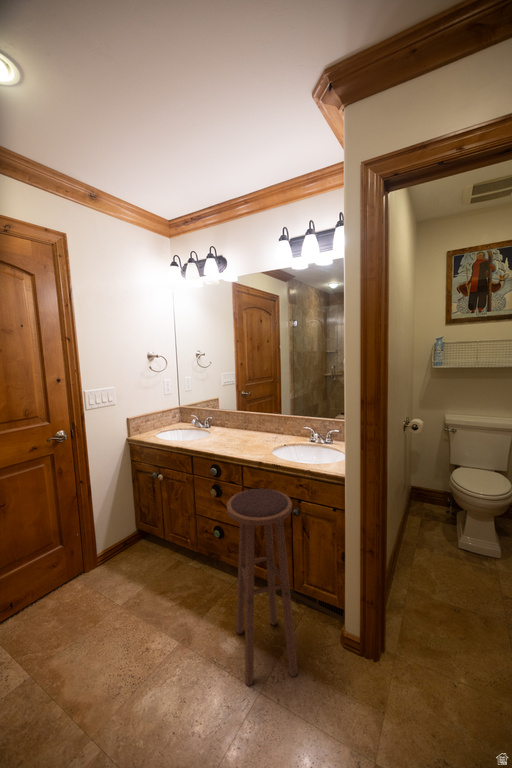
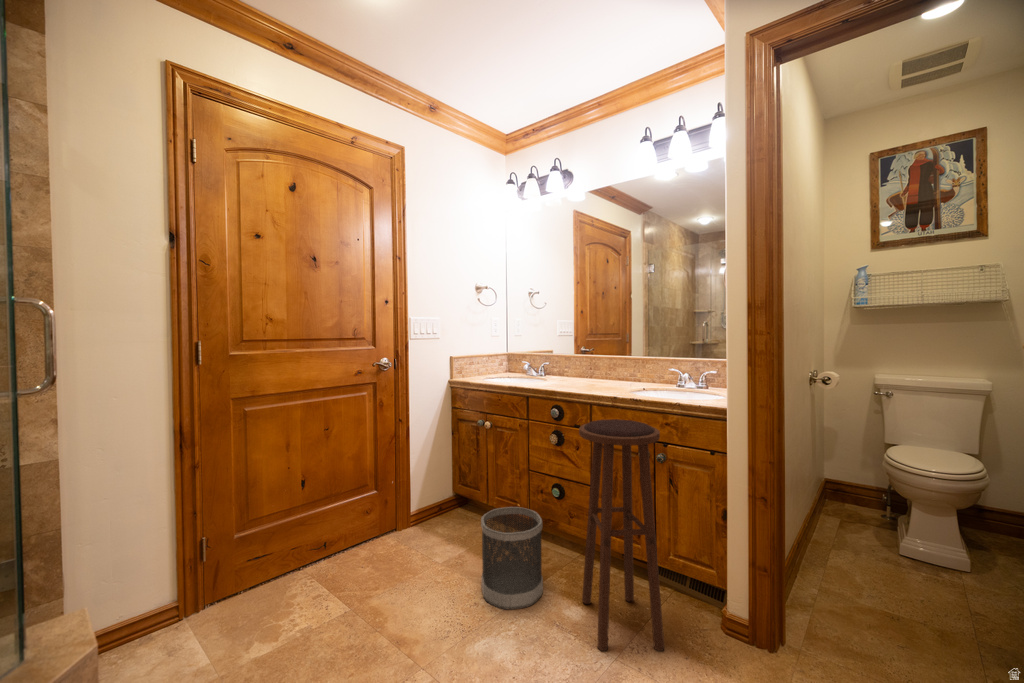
wastebasket: none [149,555,205,652] -> present [481,507,543,610]

